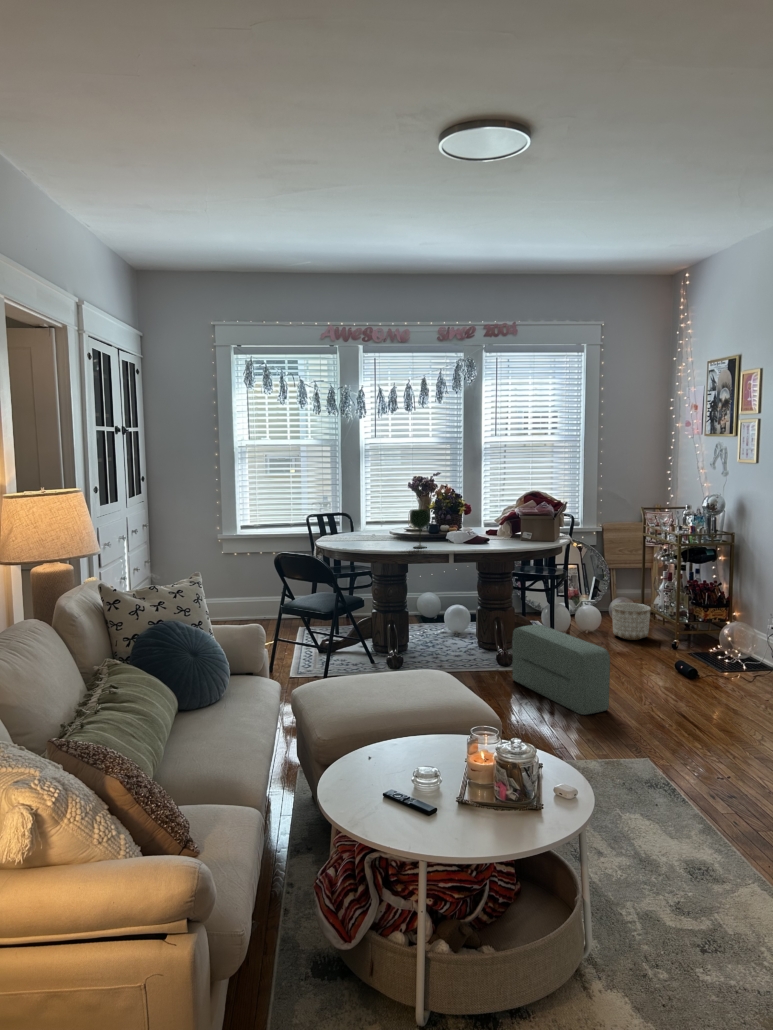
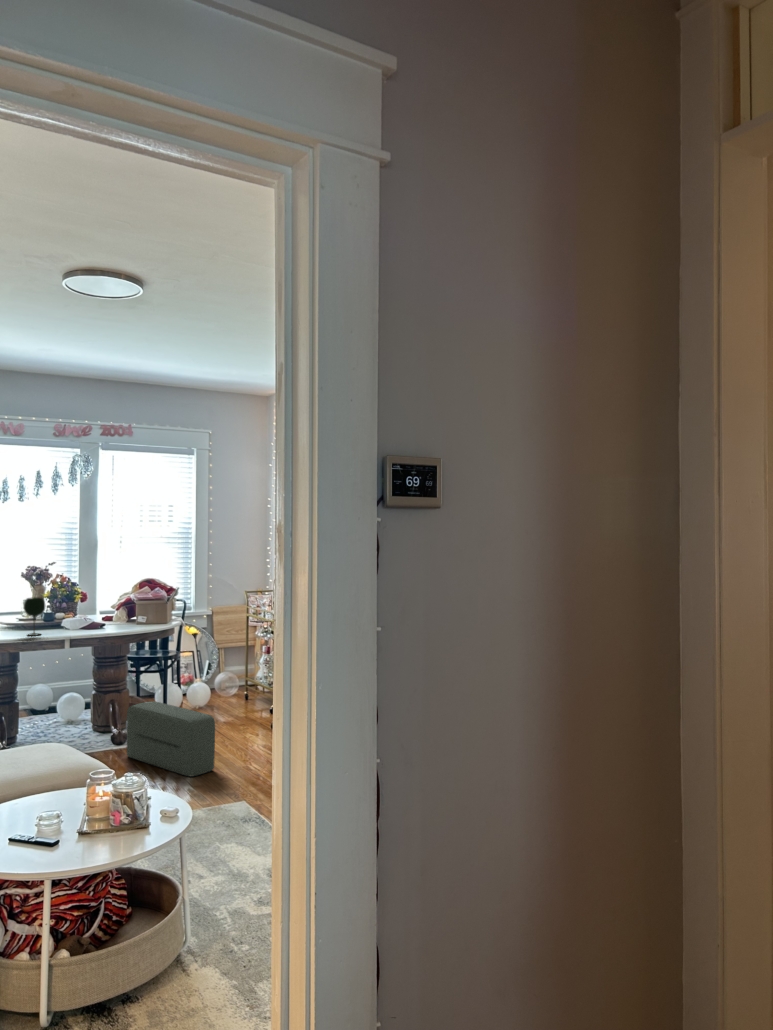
planter: present [612,603,651,640] -> none [221,678,254,711]

